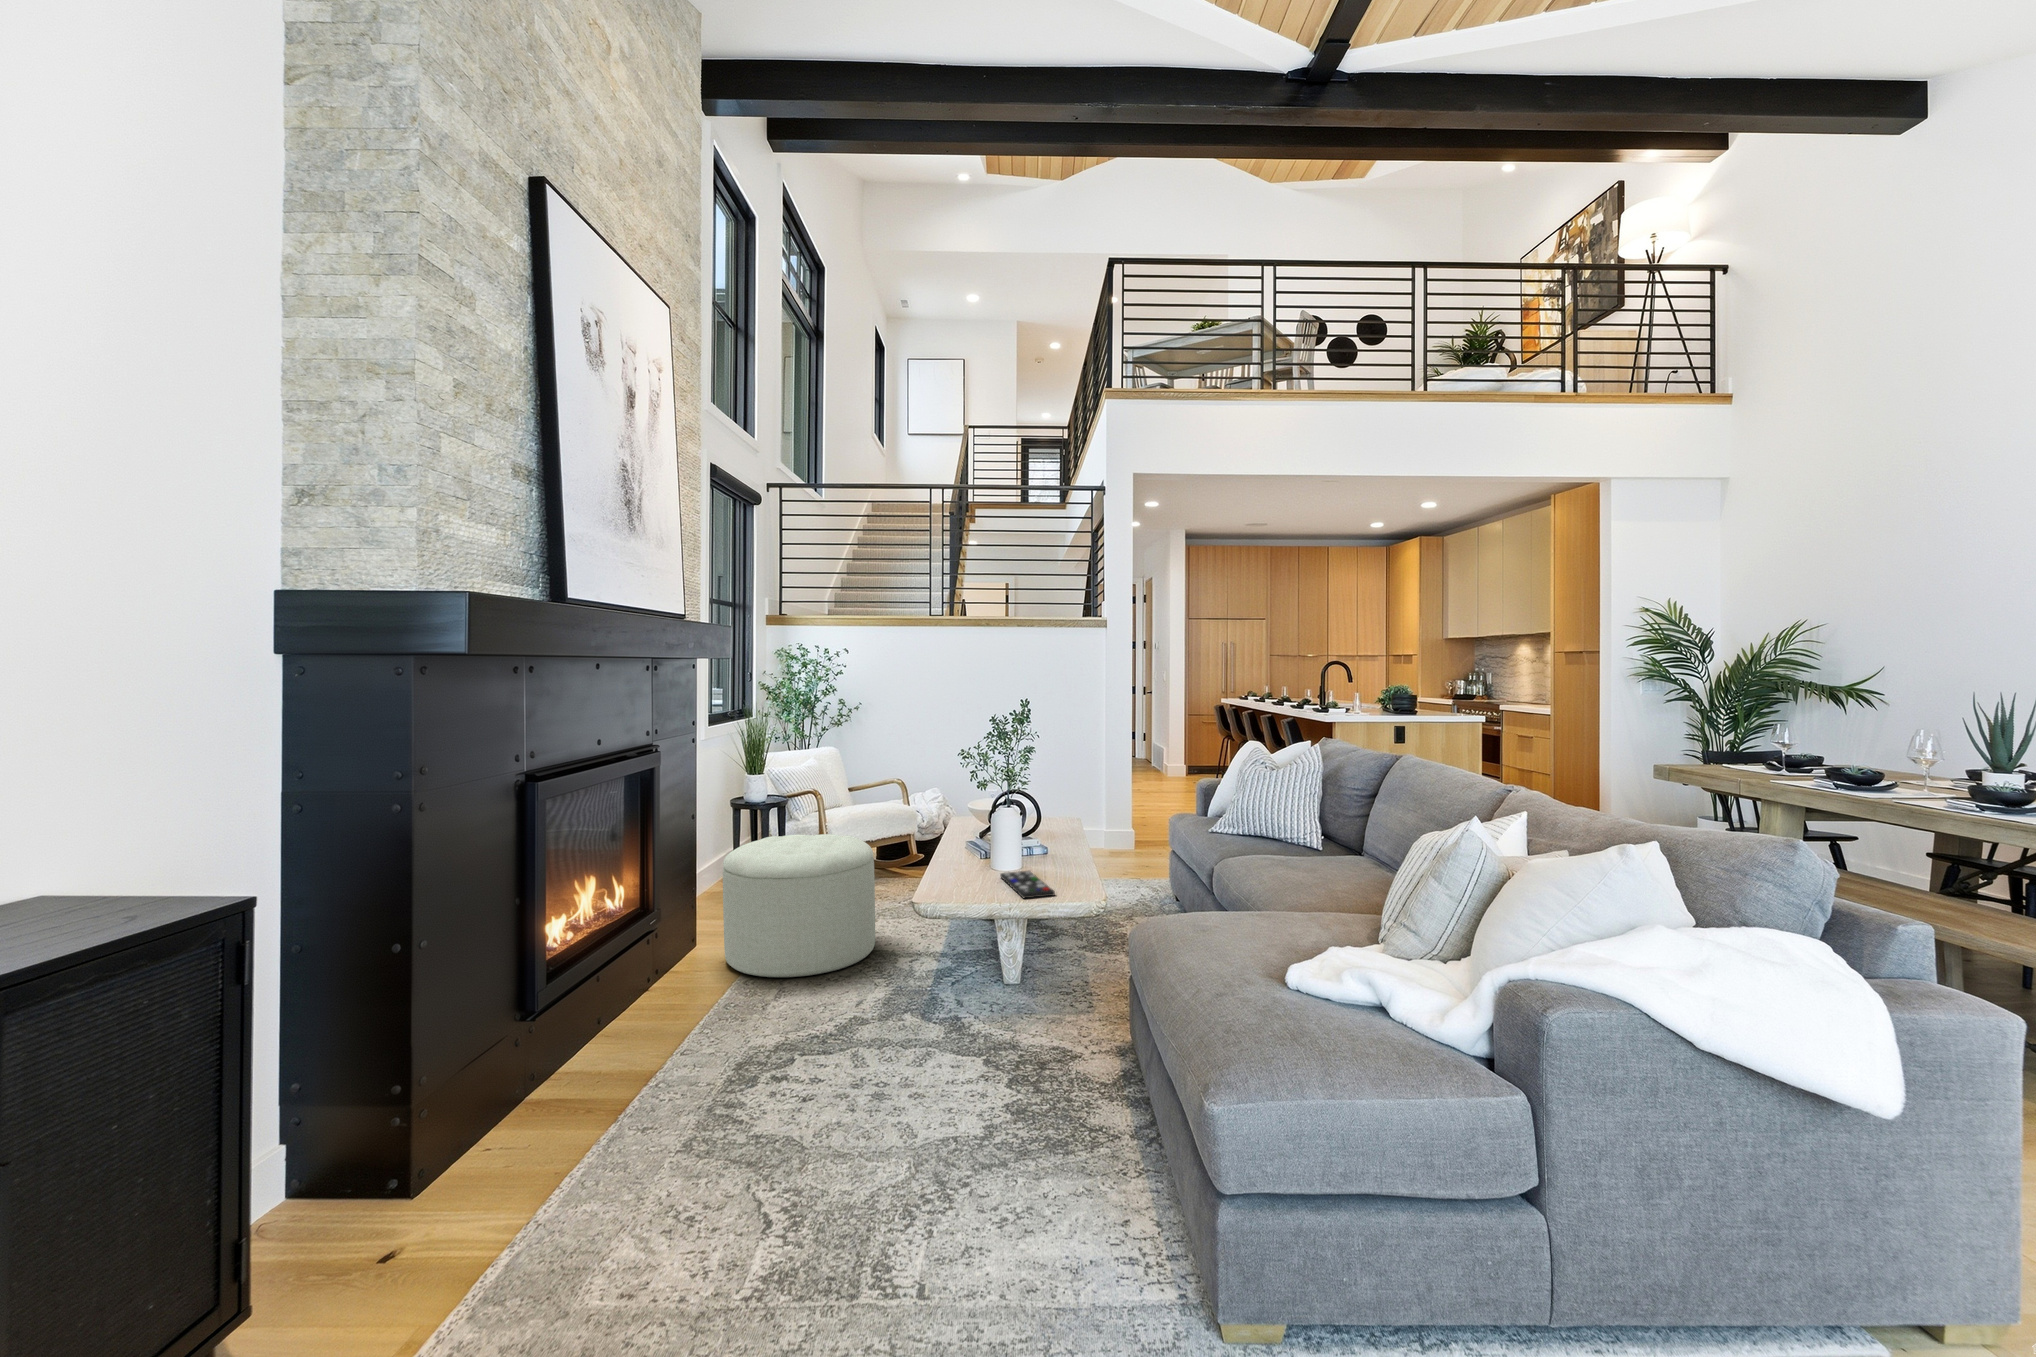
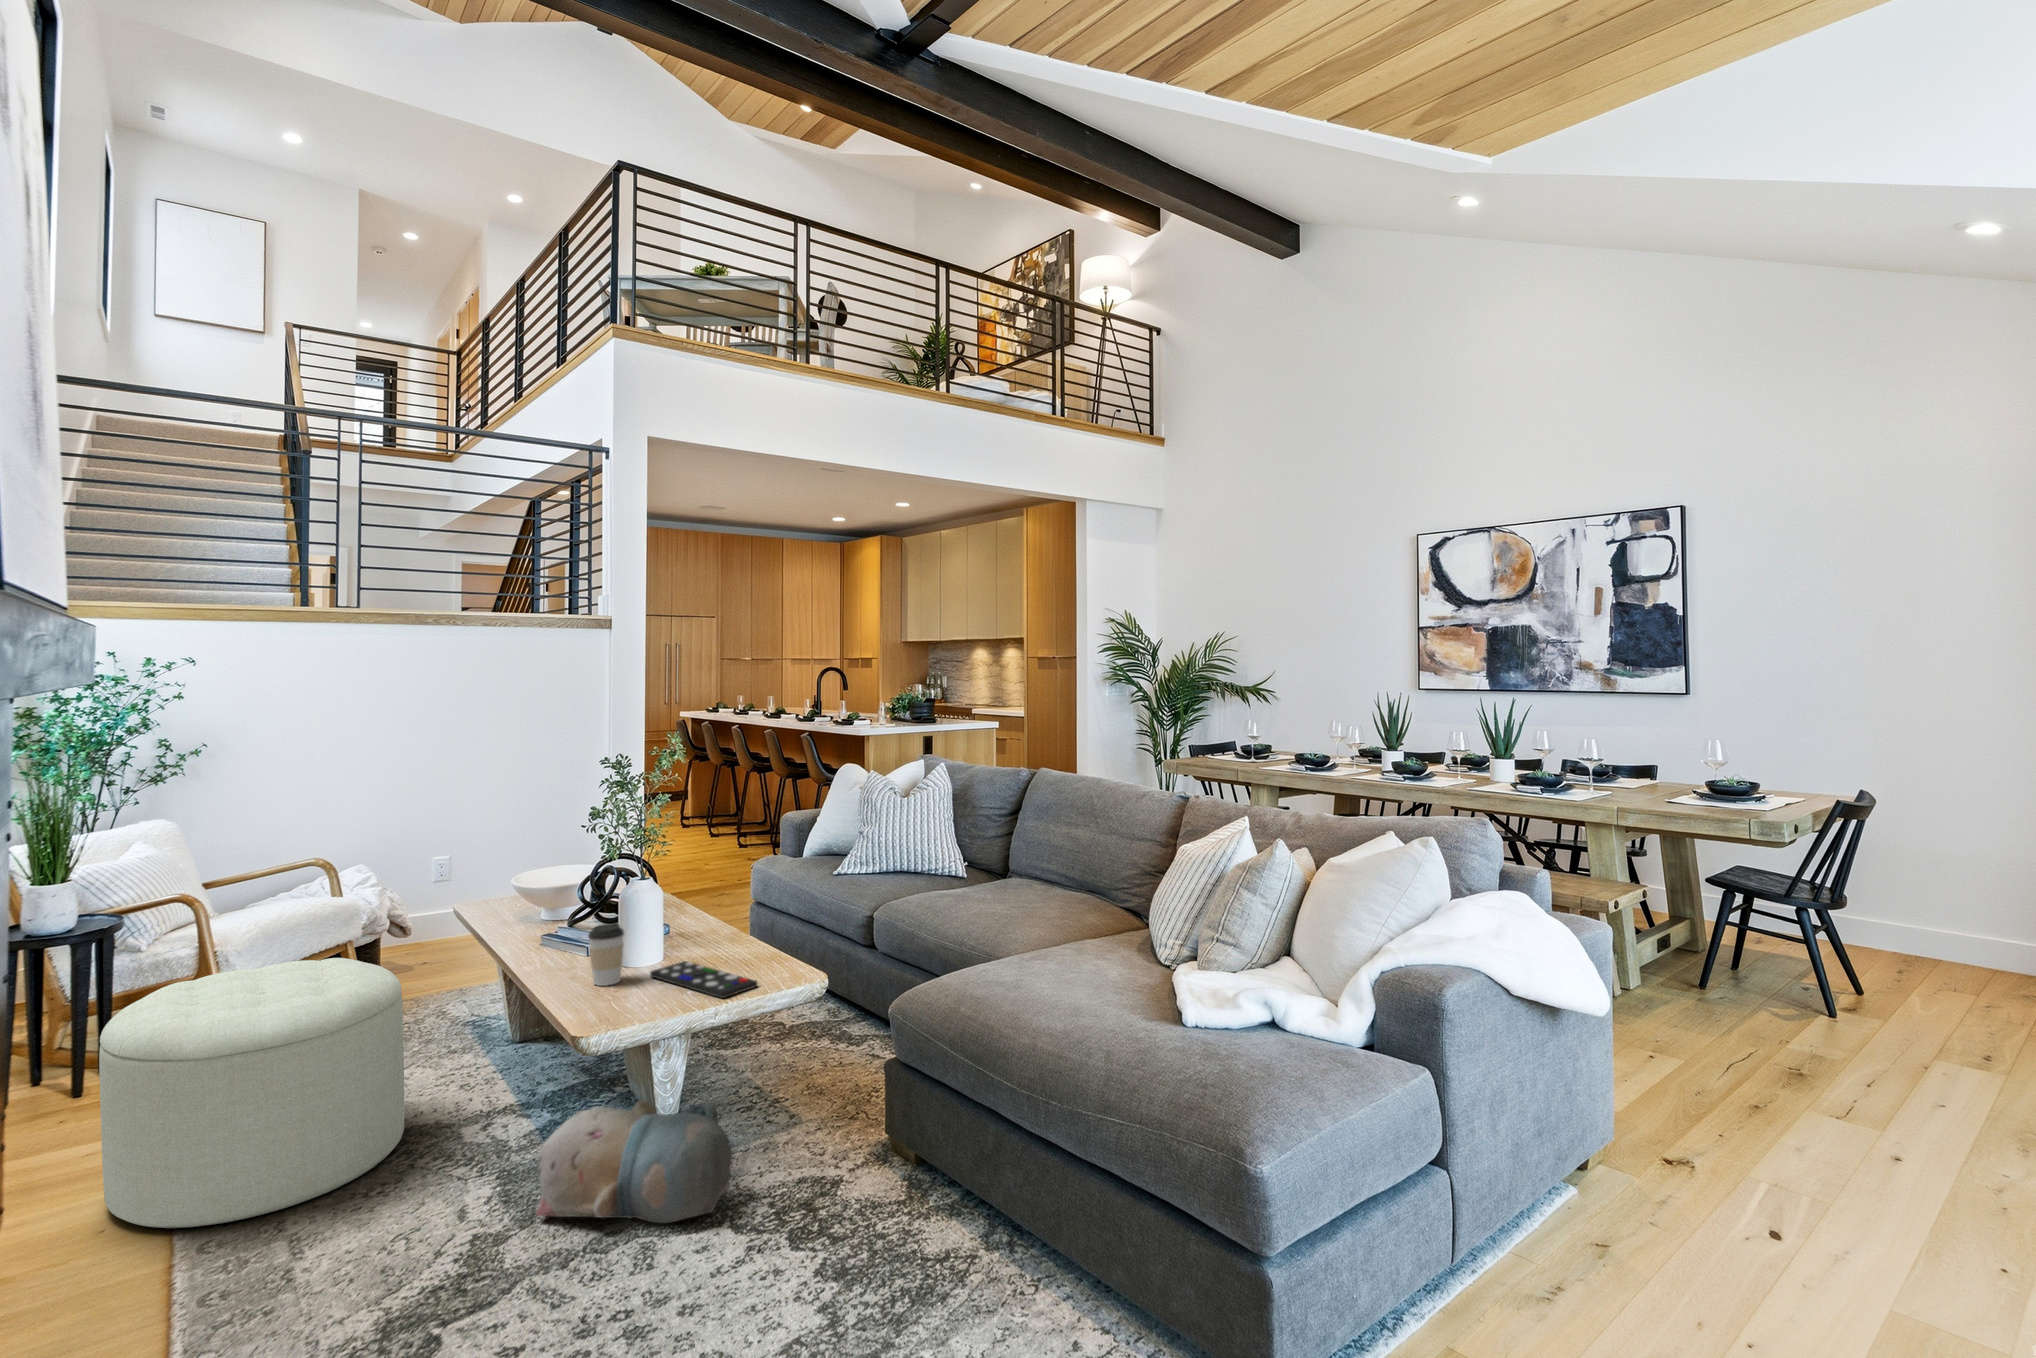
coffee cup: none [961,834,985,878] -> present [588,923,624,986]
plush toy: none [888,957,1009,1048] -> present [536,1100,733,1223]

